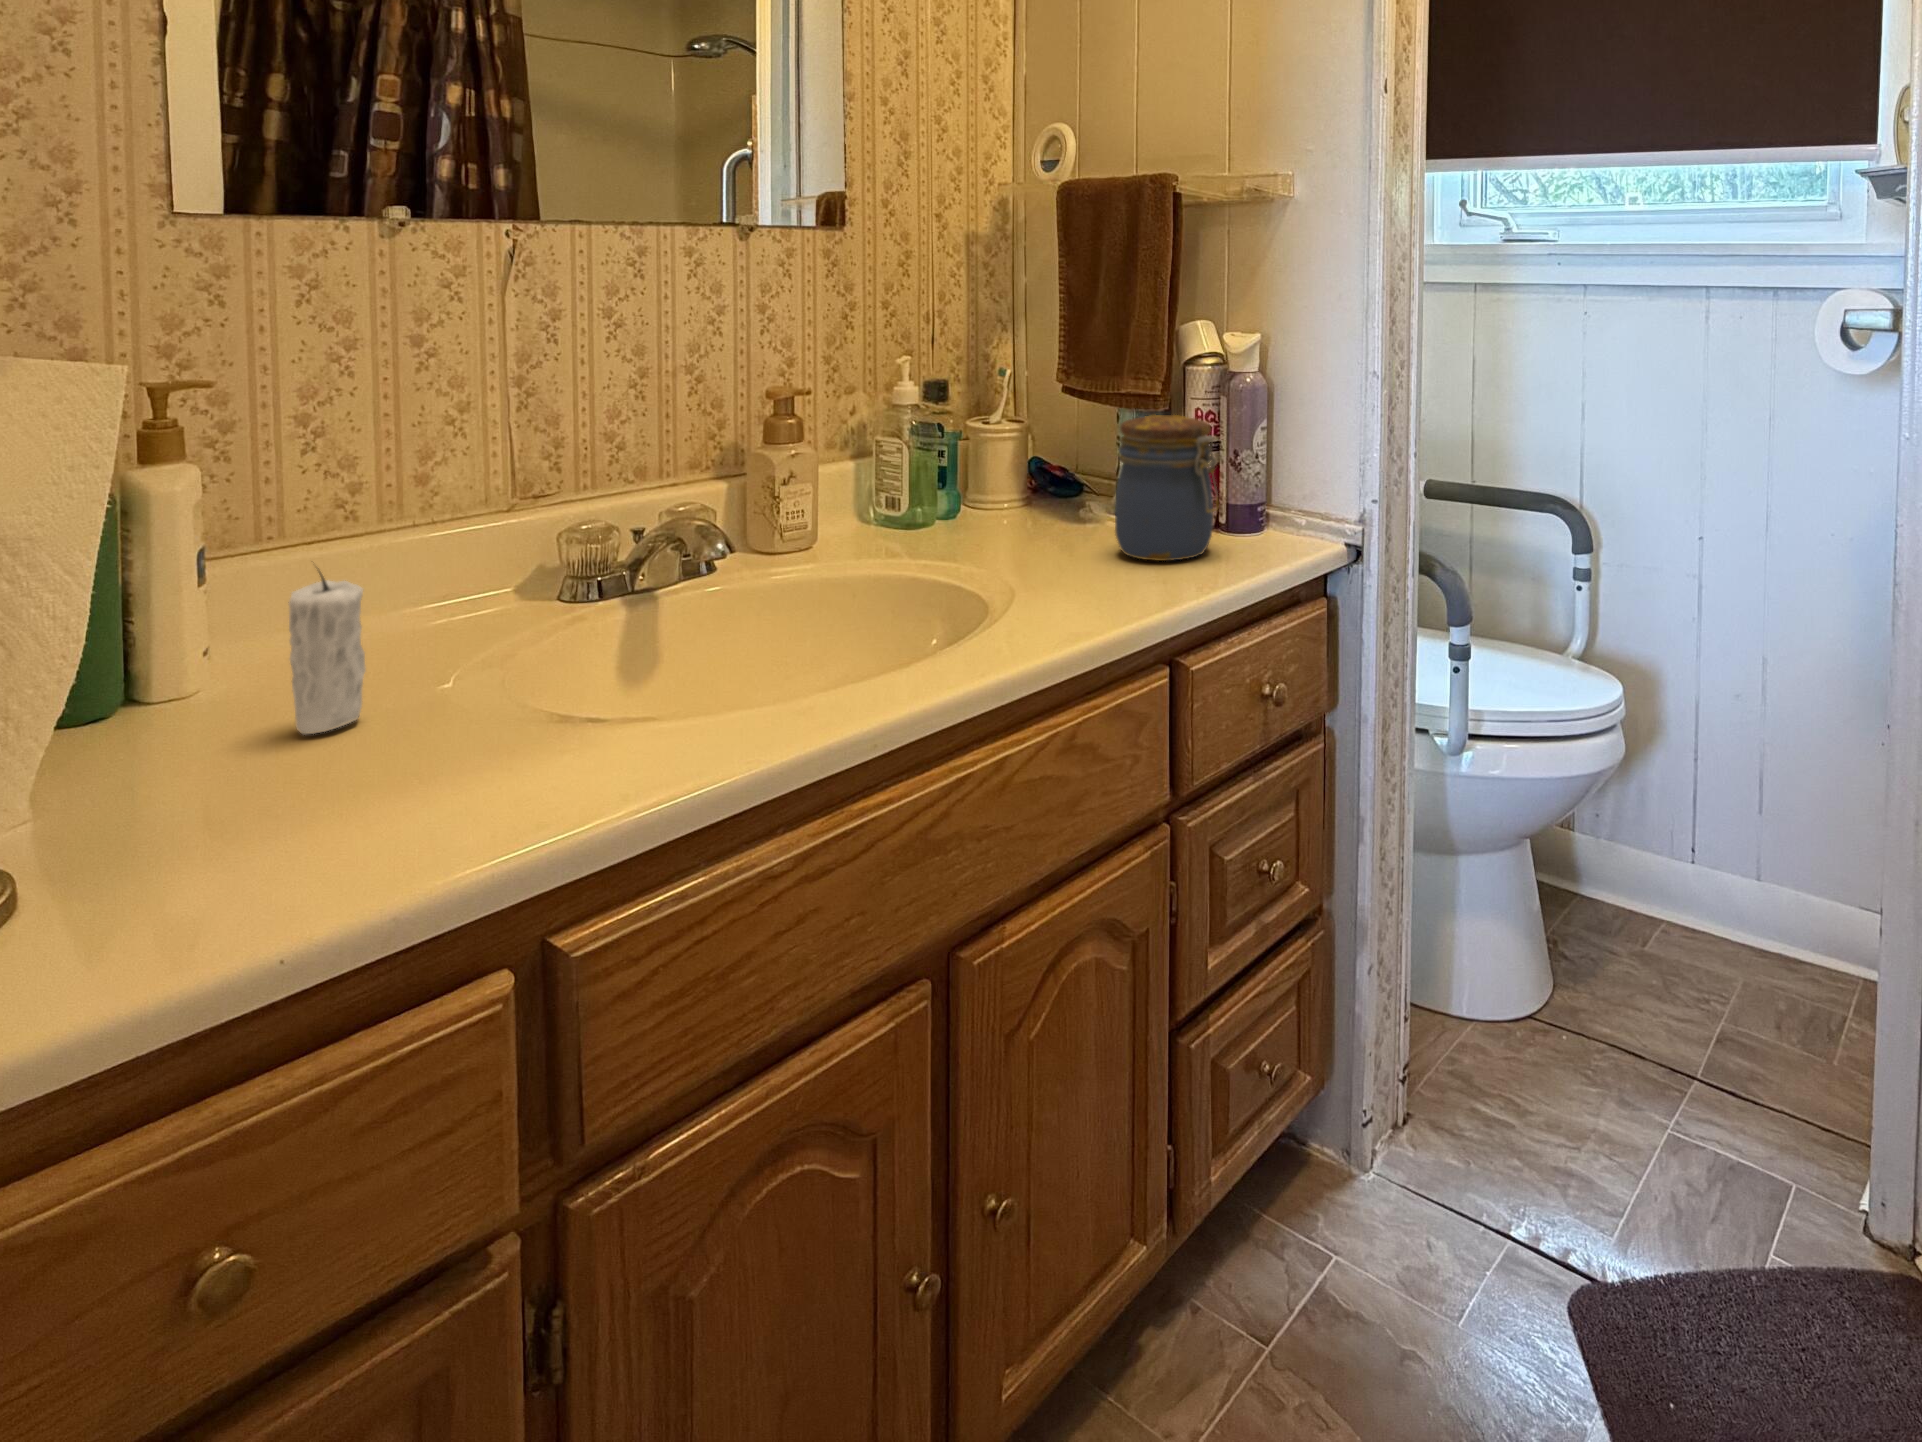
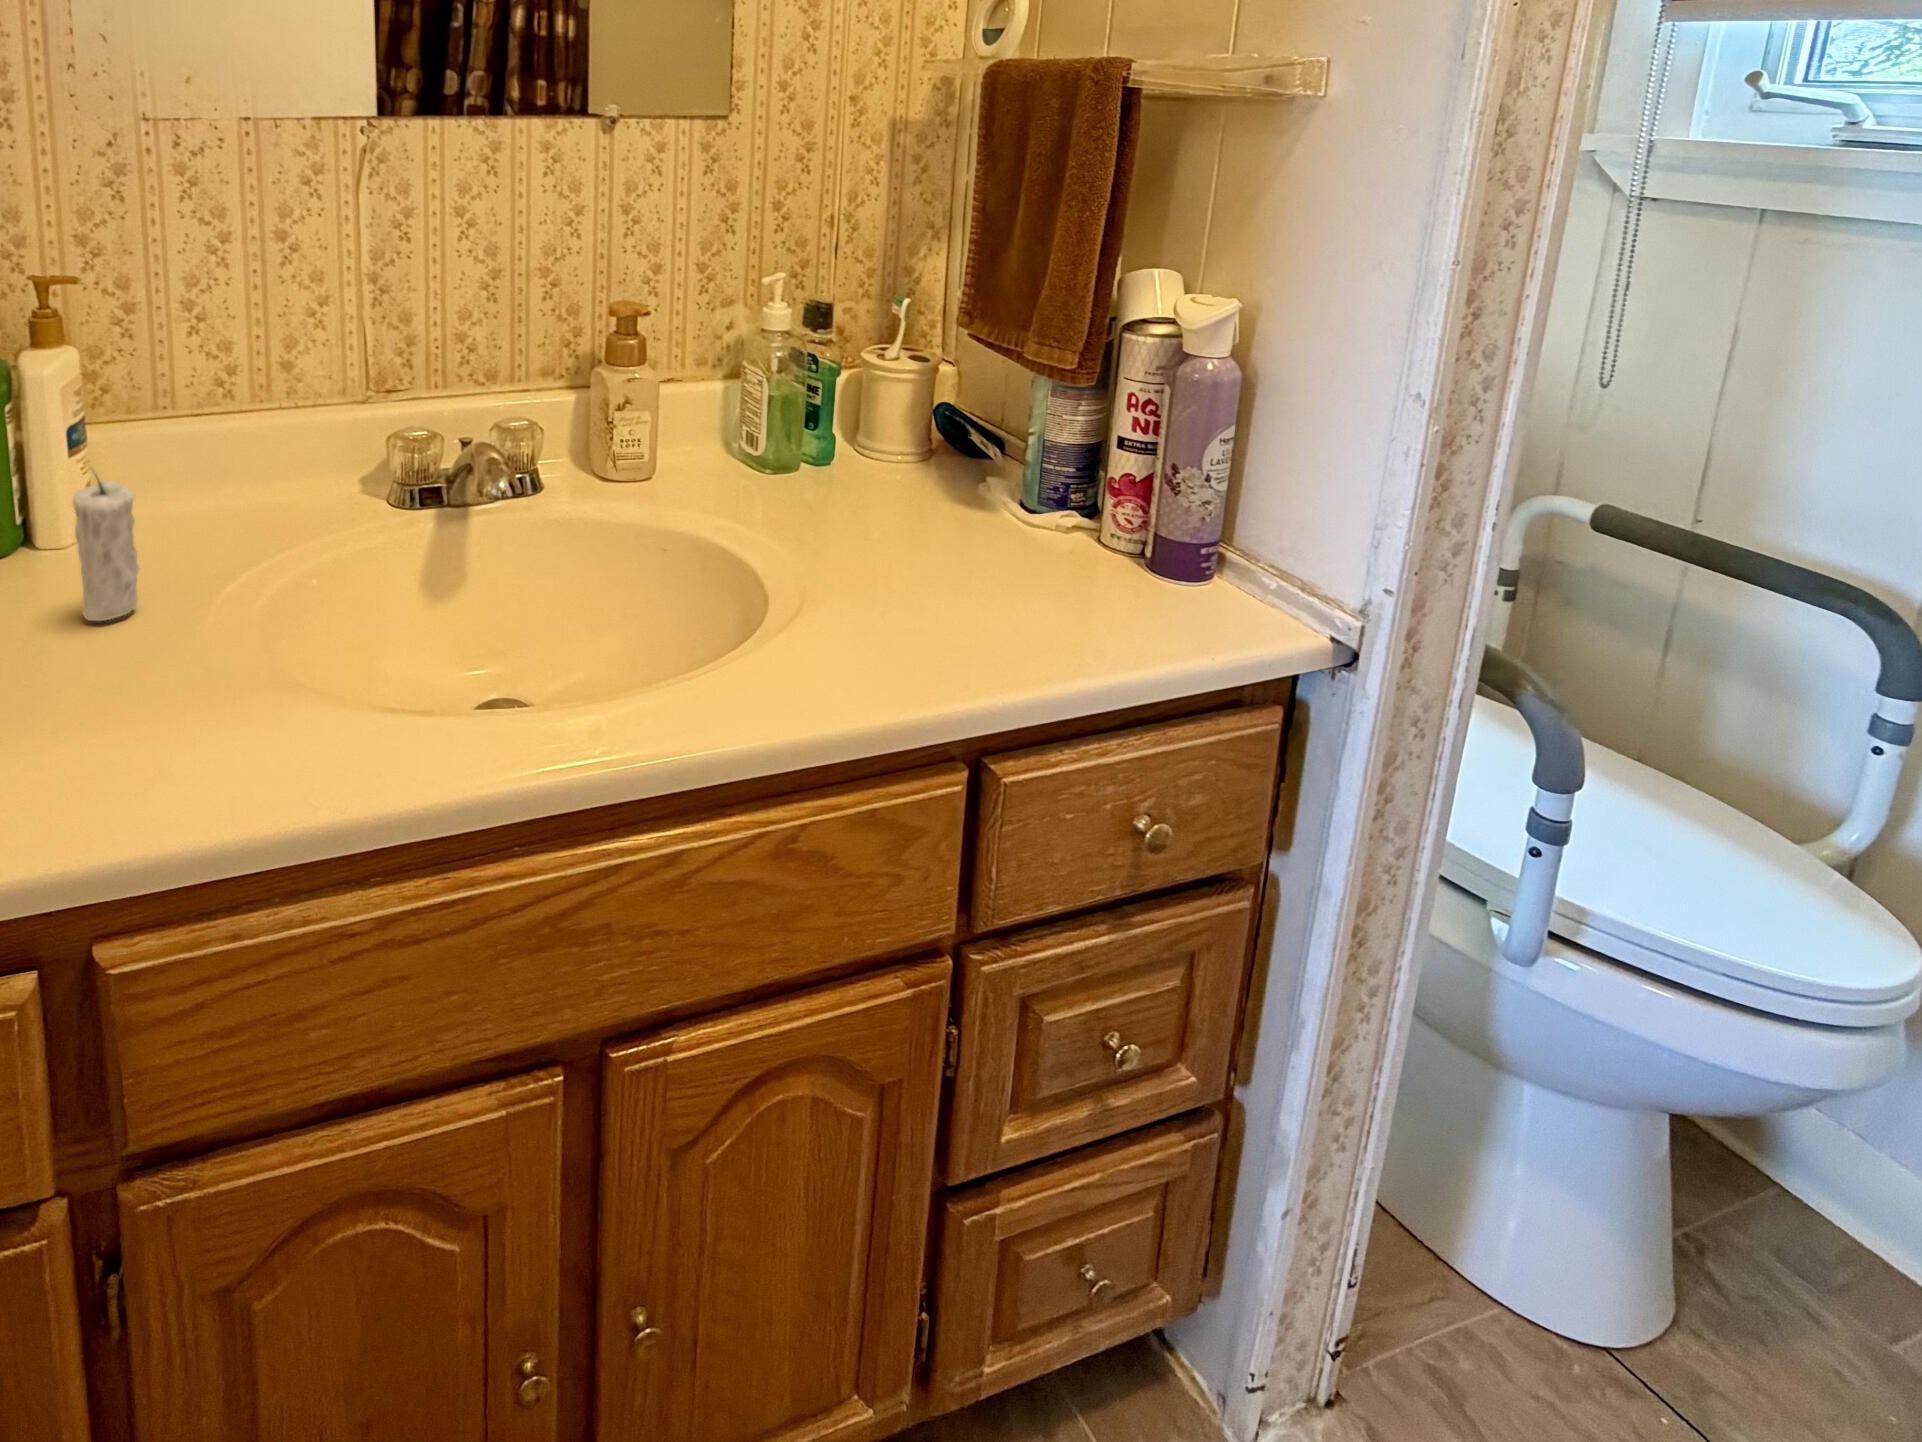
jar: present [1115,415,1217,561] -> none [969,402,1120,612]

